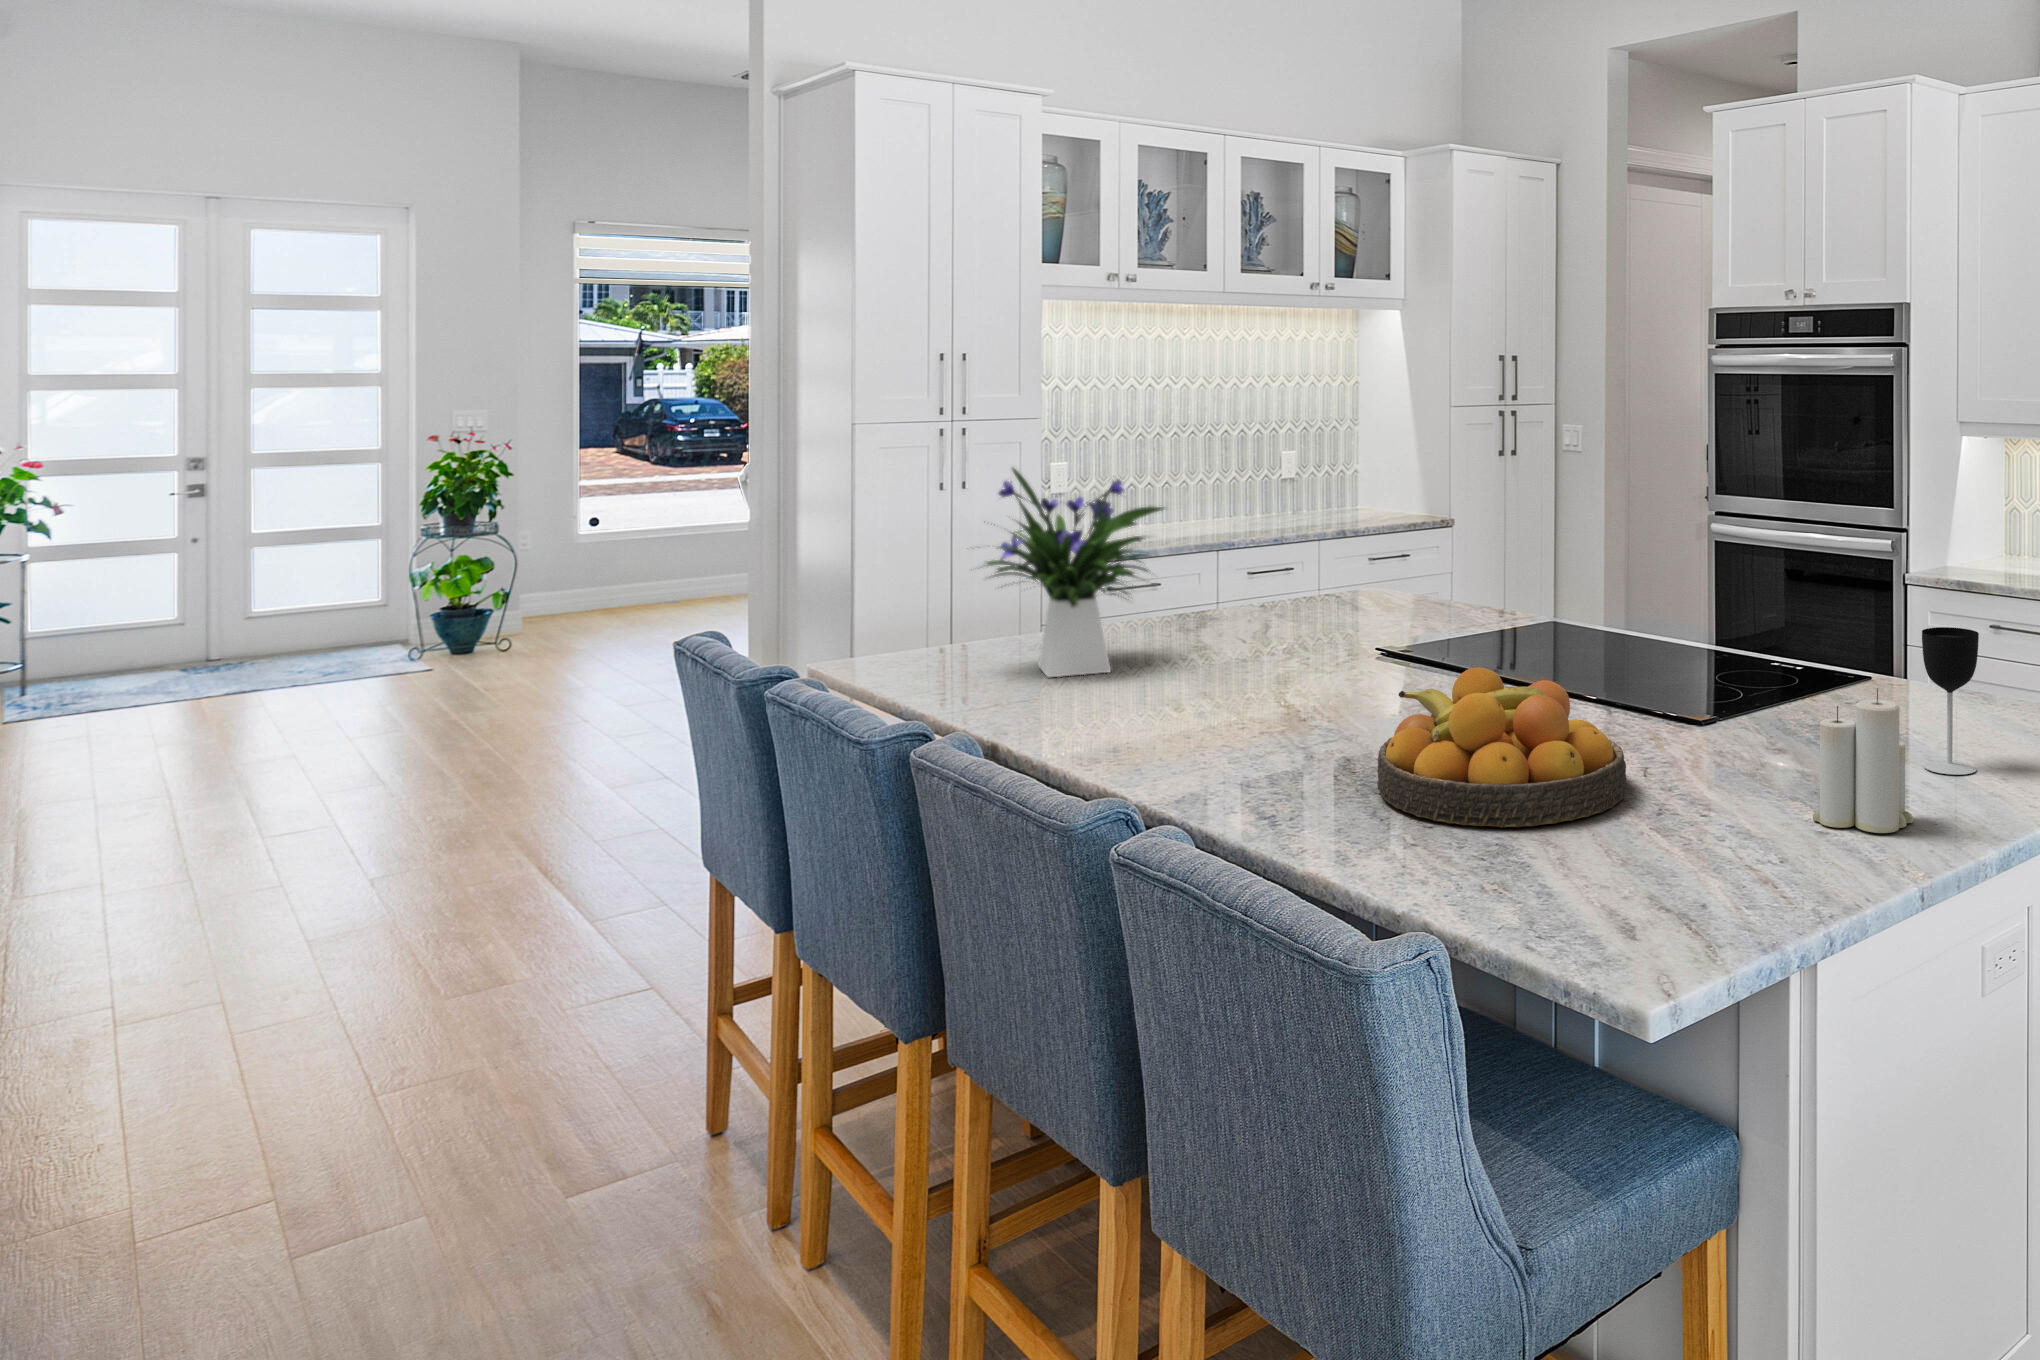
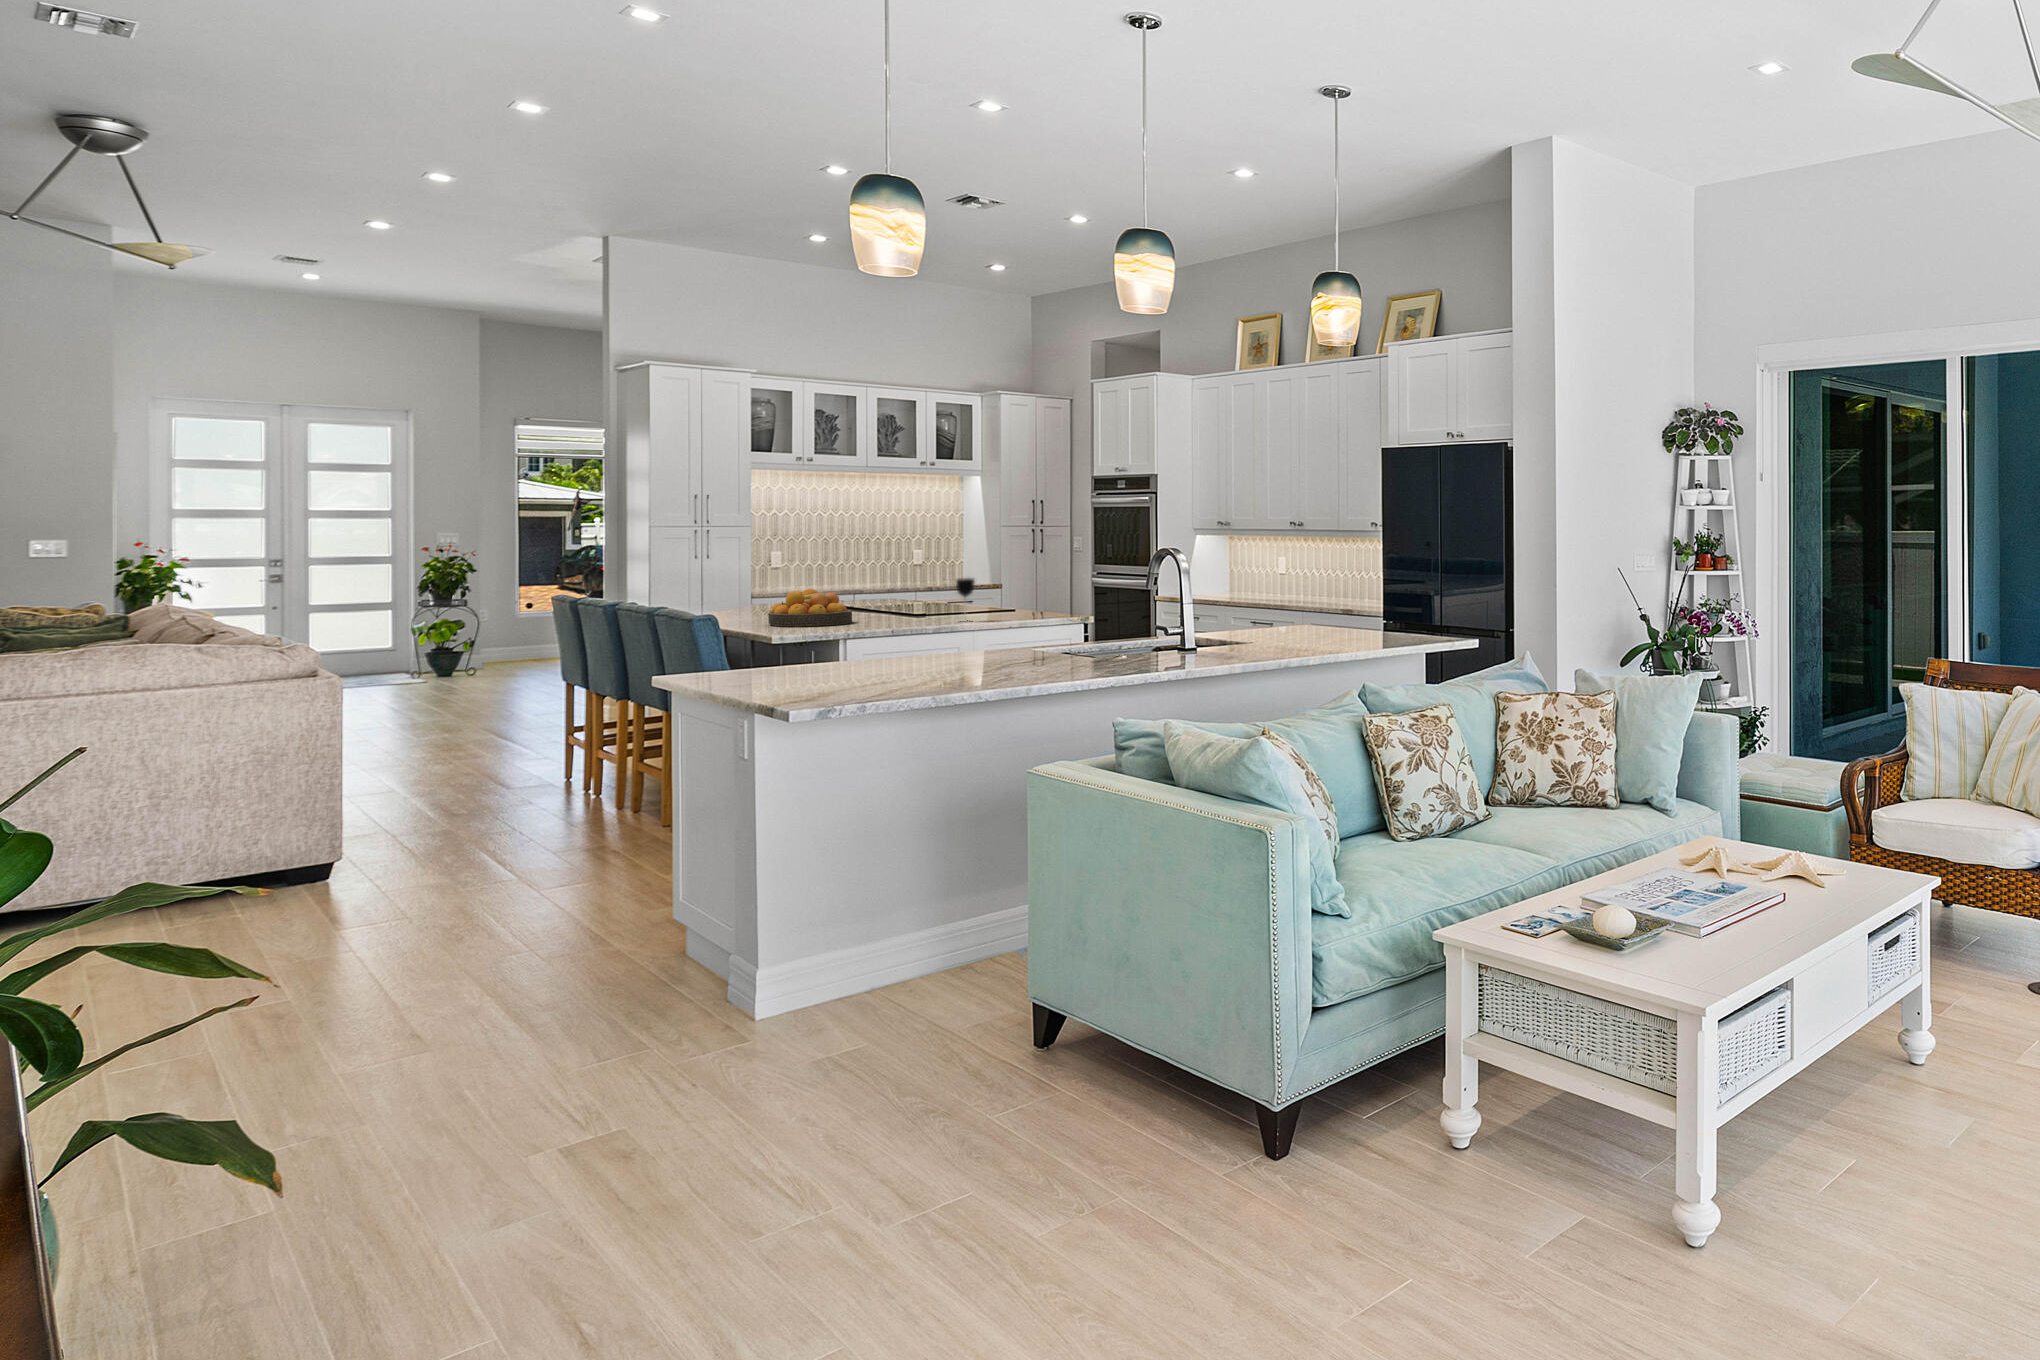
flower arrangement: present [978,468,1164,677] -> none [669,534,753,612]
candle: present [1813,689,1914,833] -> none [891,586,920,626]

